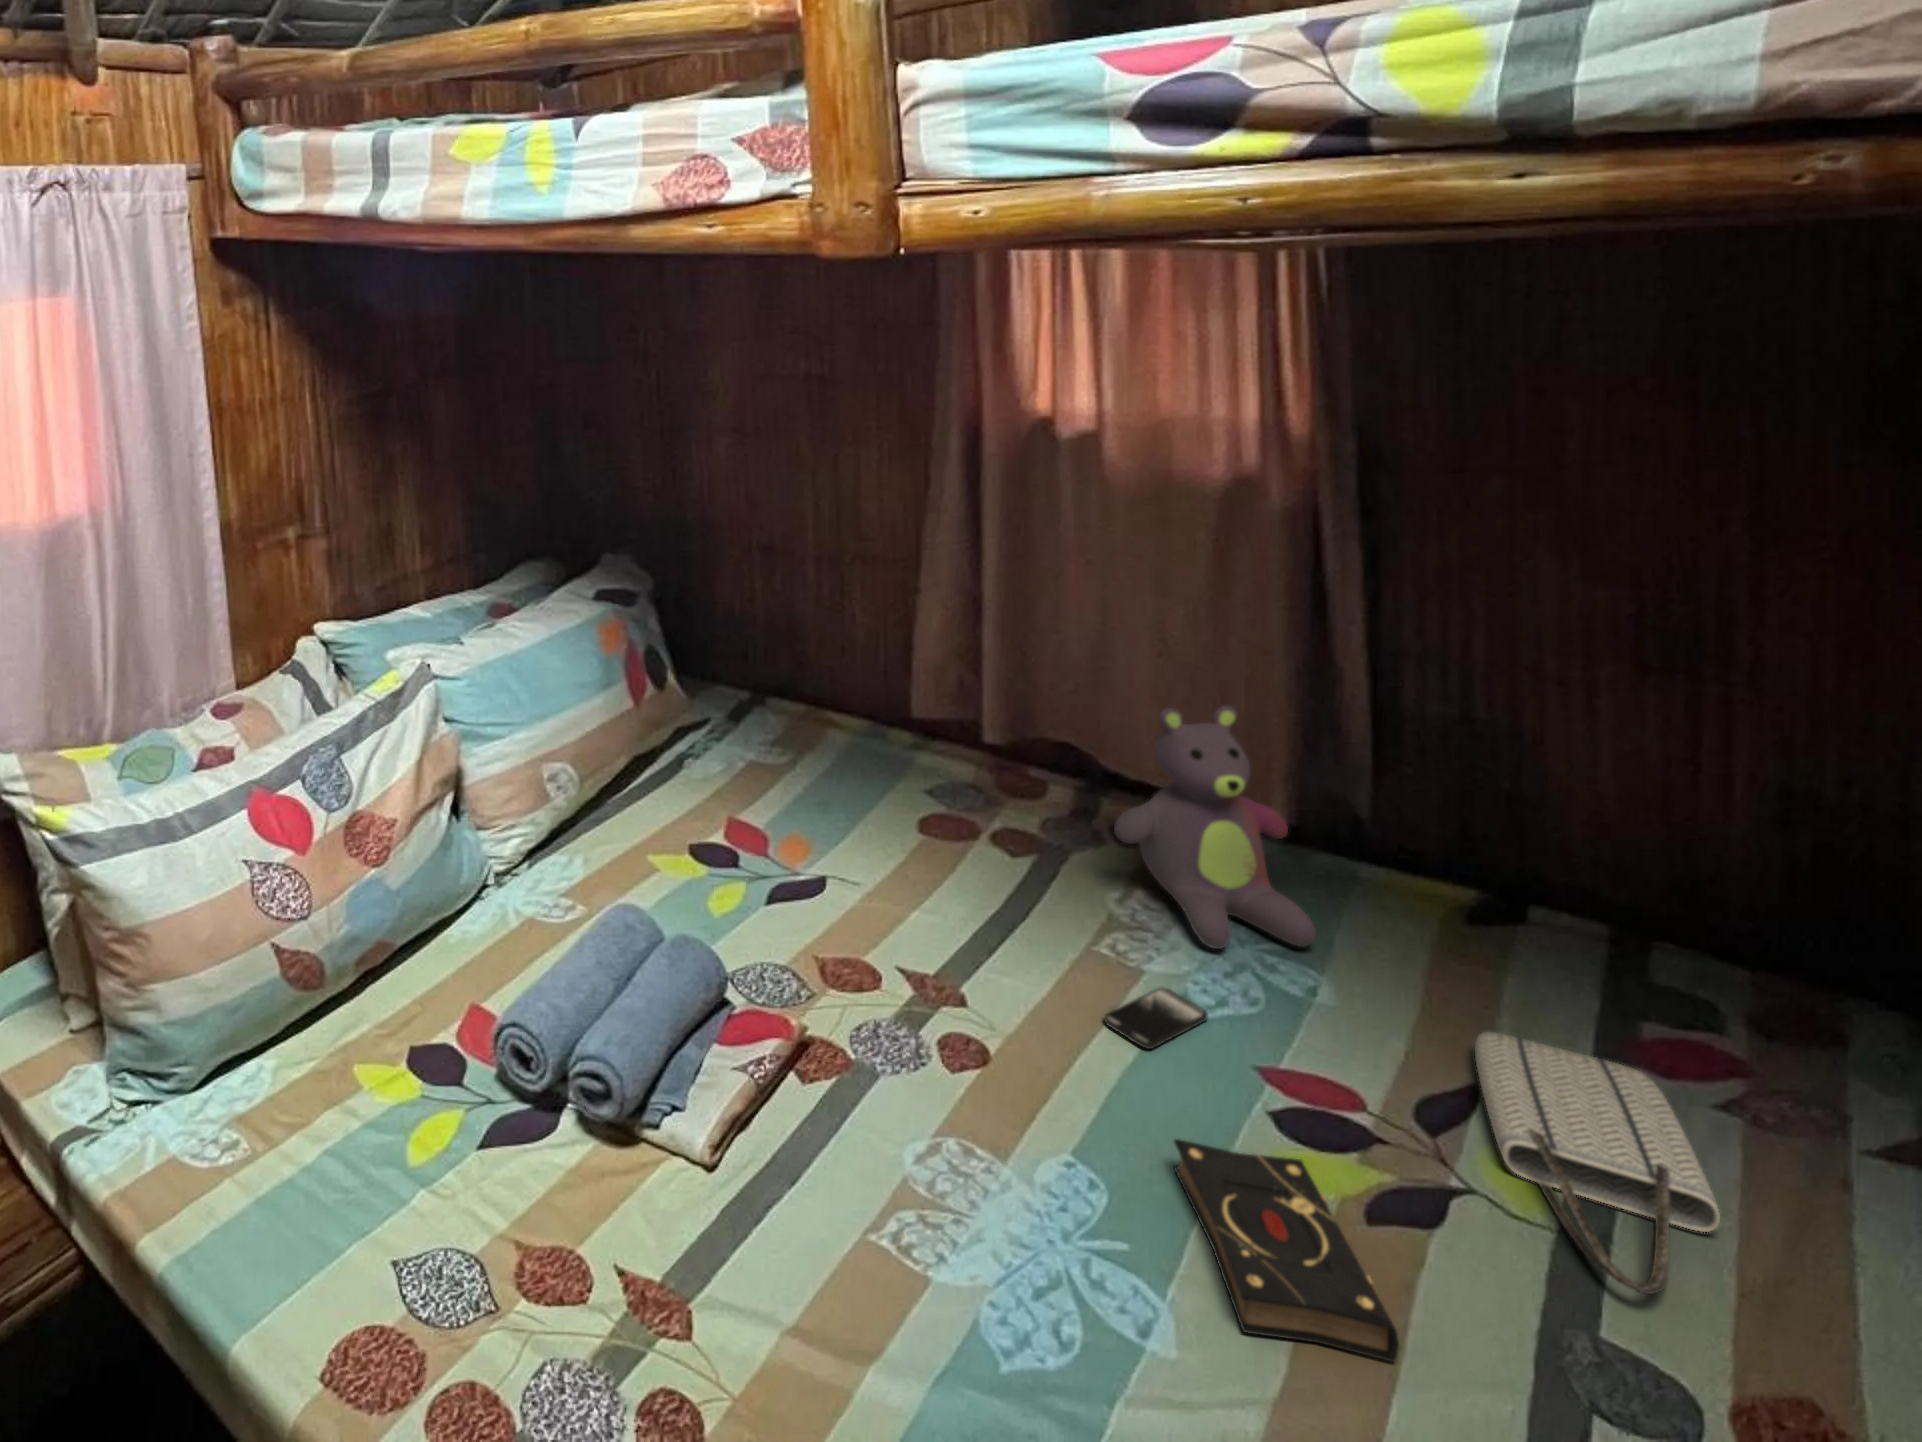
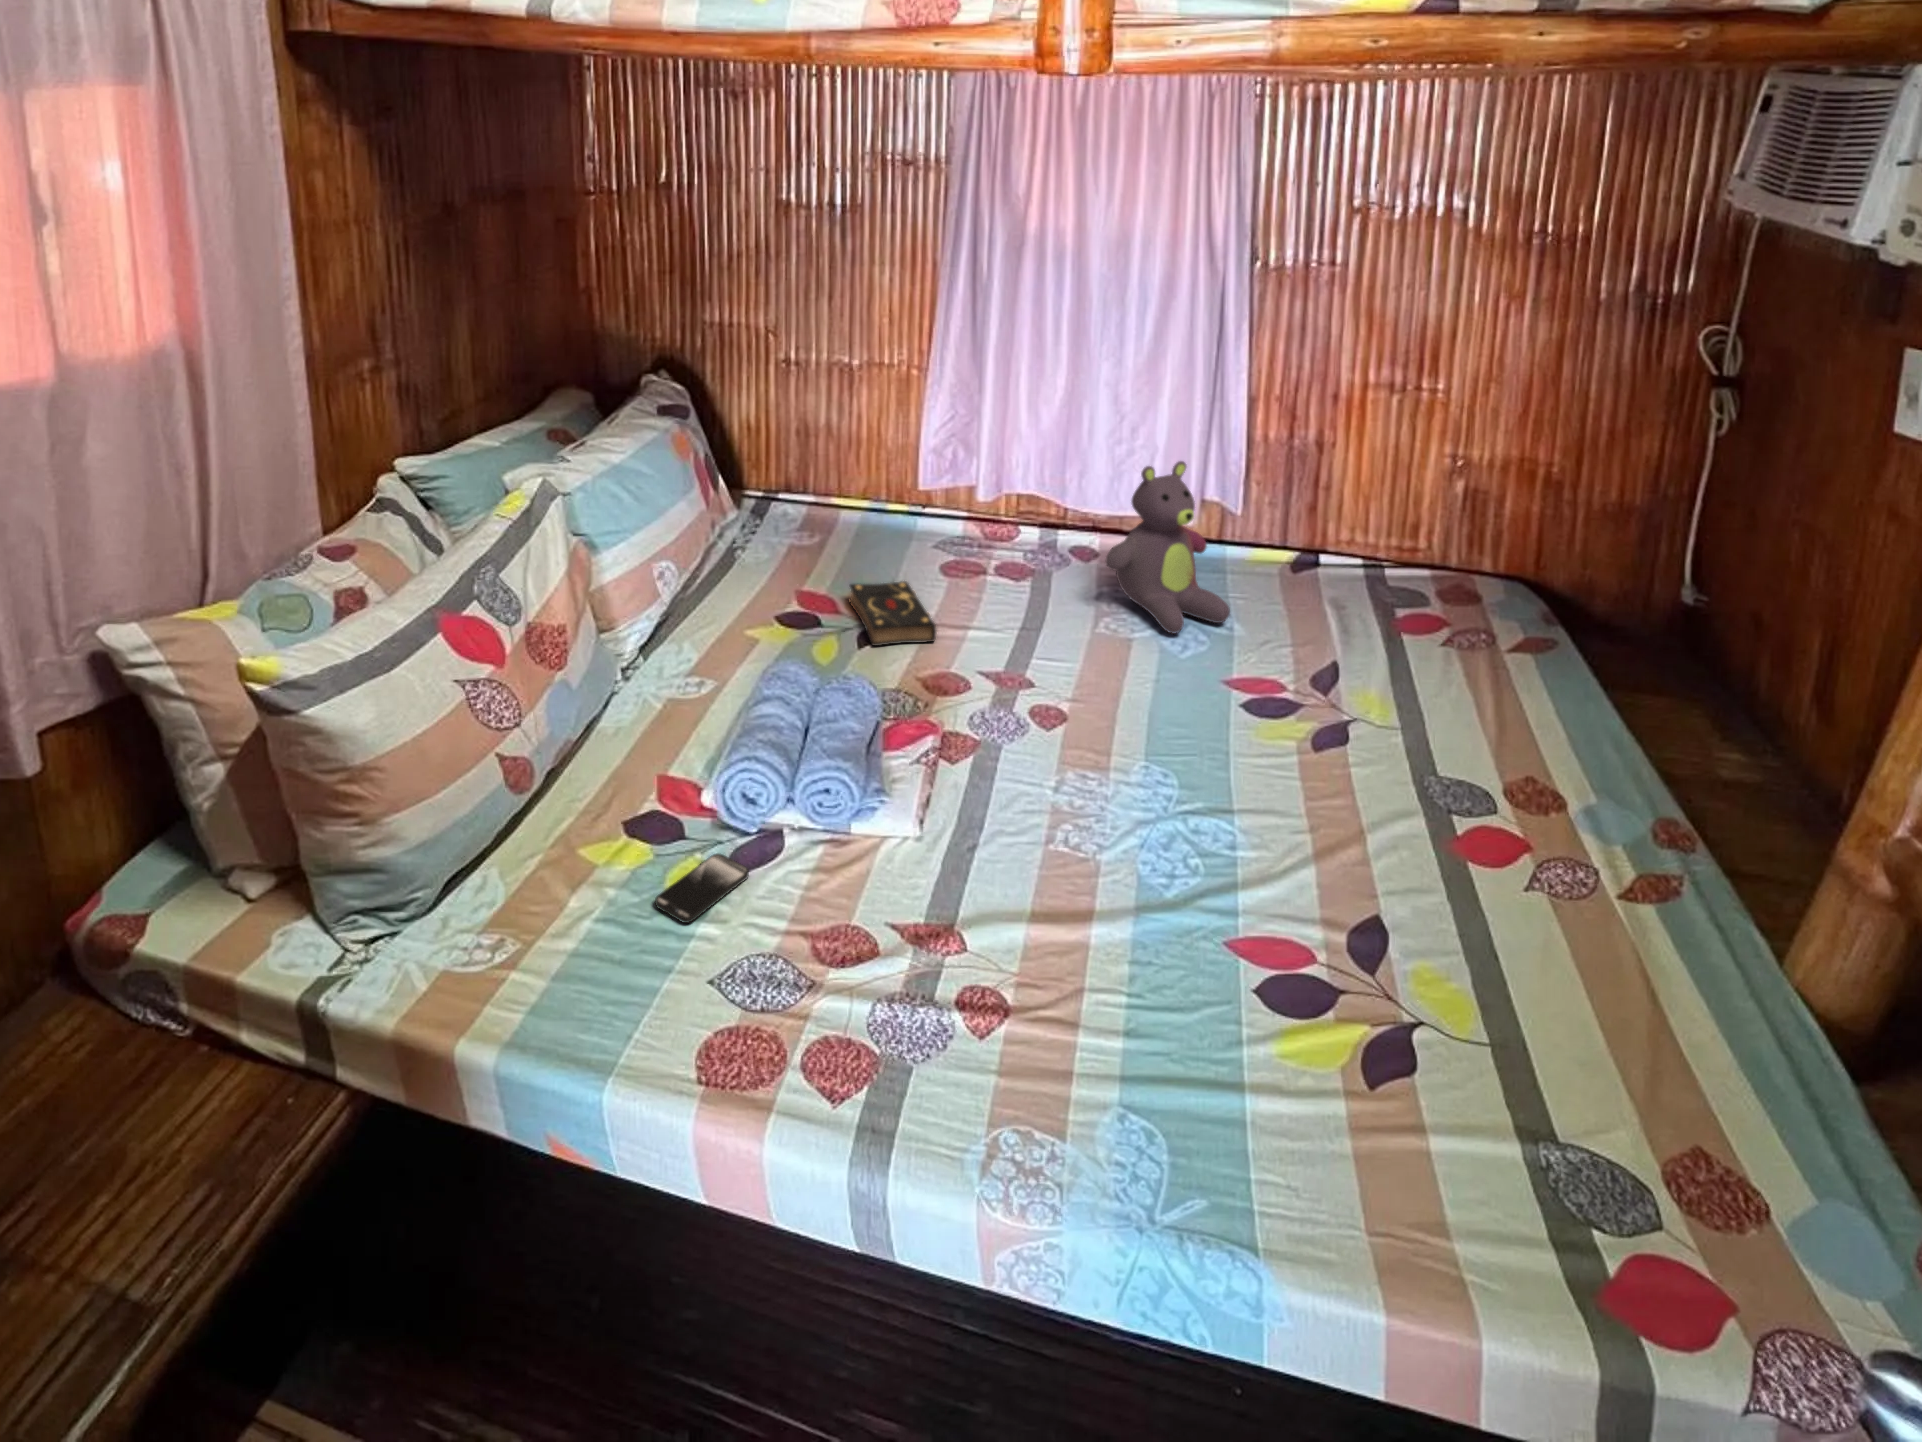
smartphone: present [1104,987,1207,1049] -> present [655,853,749,923]
tote bag: present [1475,1032,1720,1294] -> none [1329,651,1463,769]
book: present [1174,1139,1399,1362] -> present [849,581,936,646]

